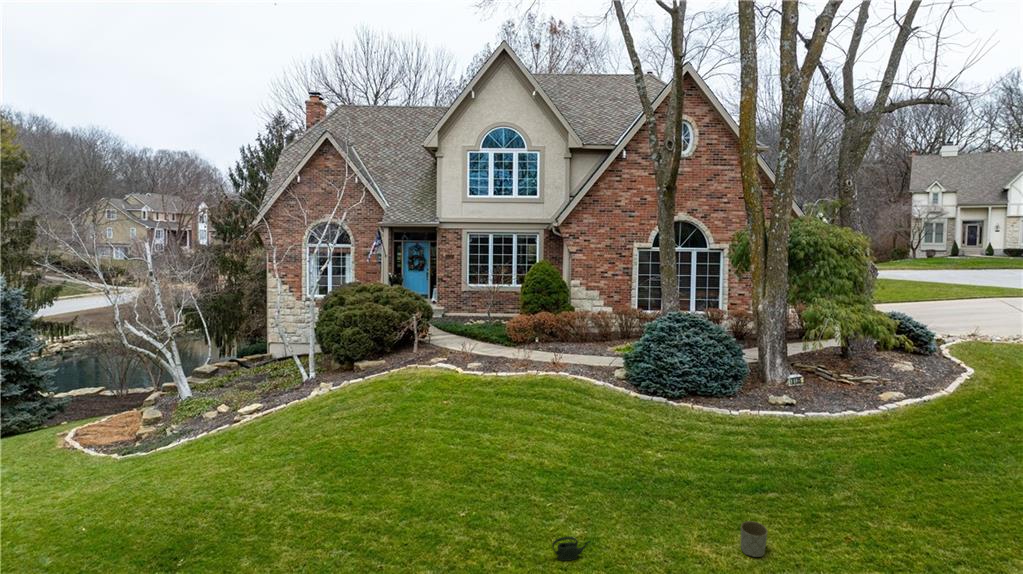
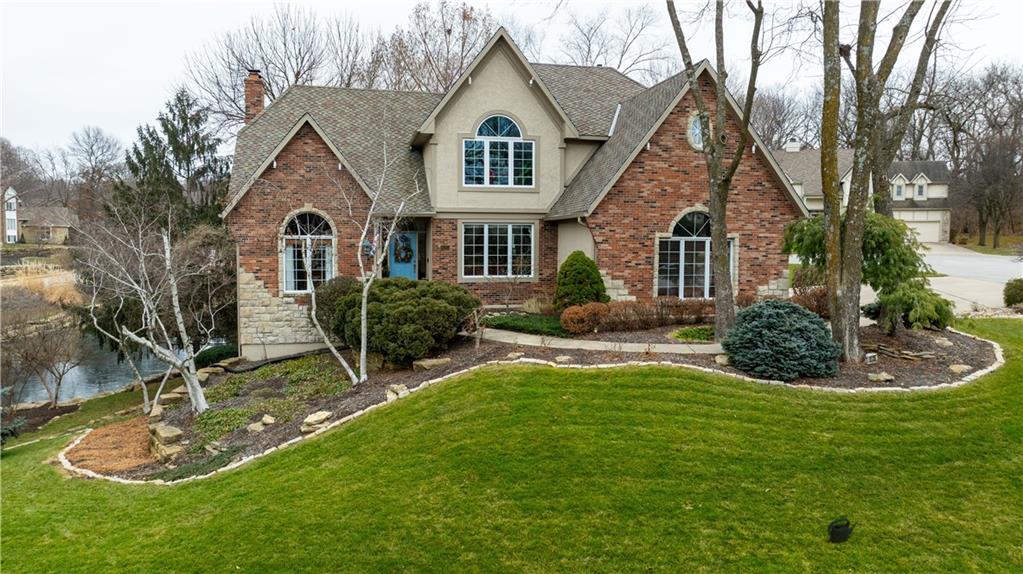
planter: present [741,521,768,557] -> none [967,488,998,520]

